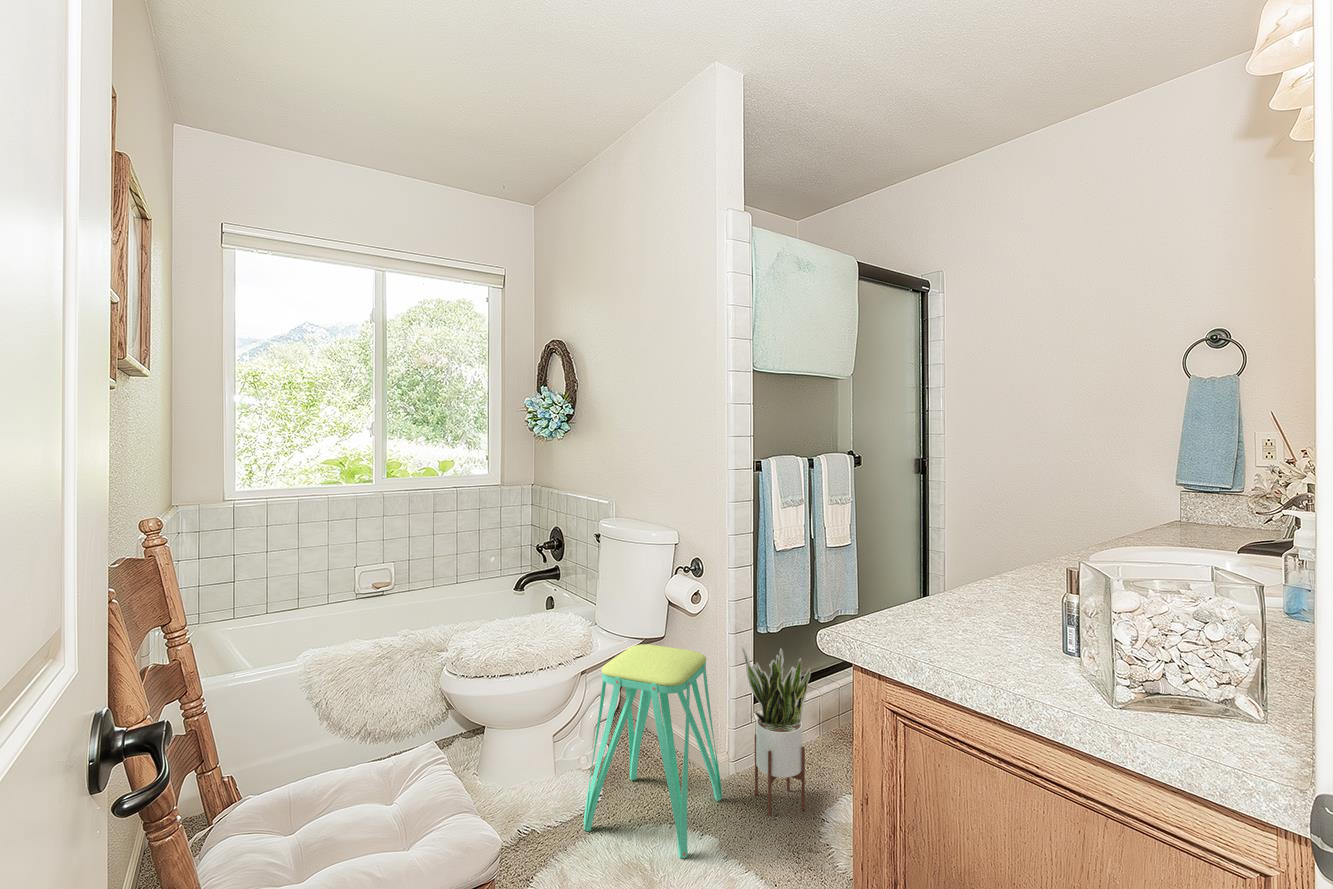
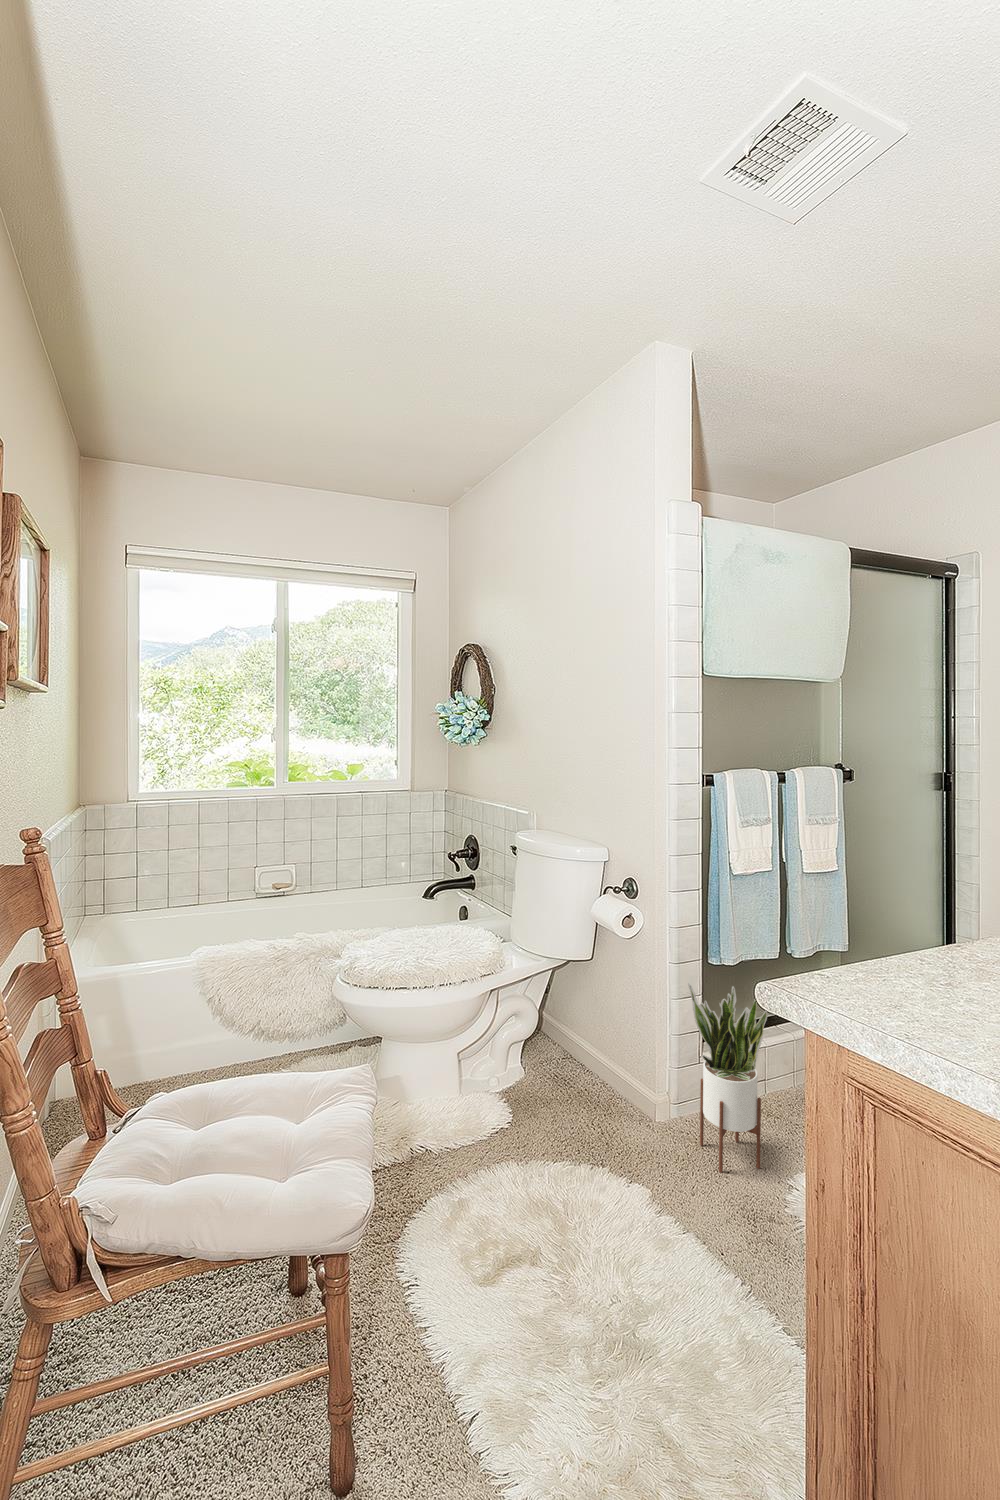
stool: present [583,644,722,858] -> none [515,975,664,1223]

